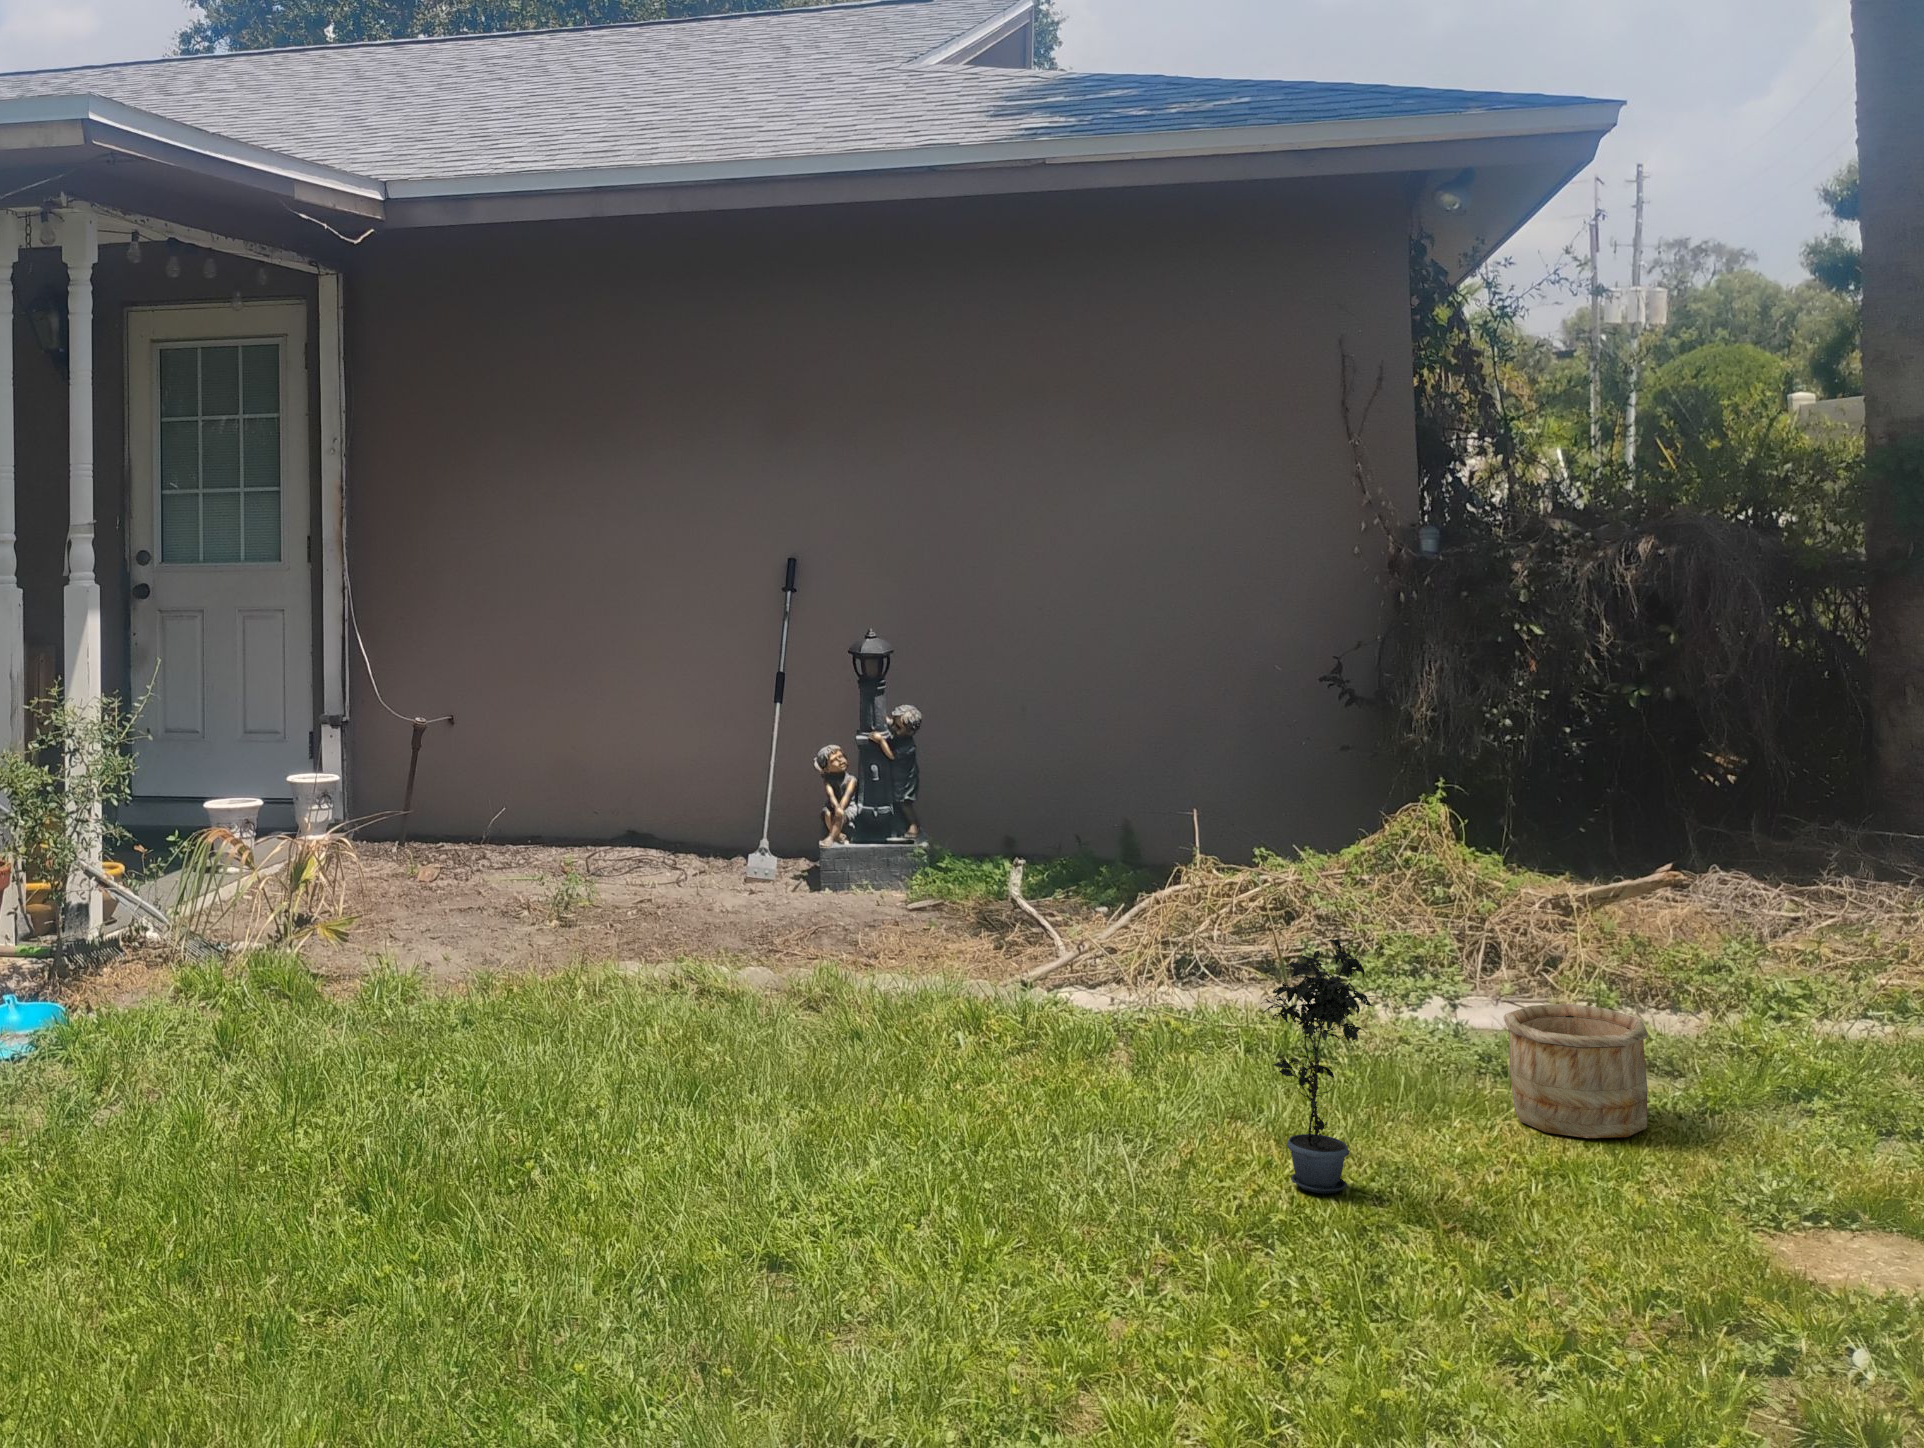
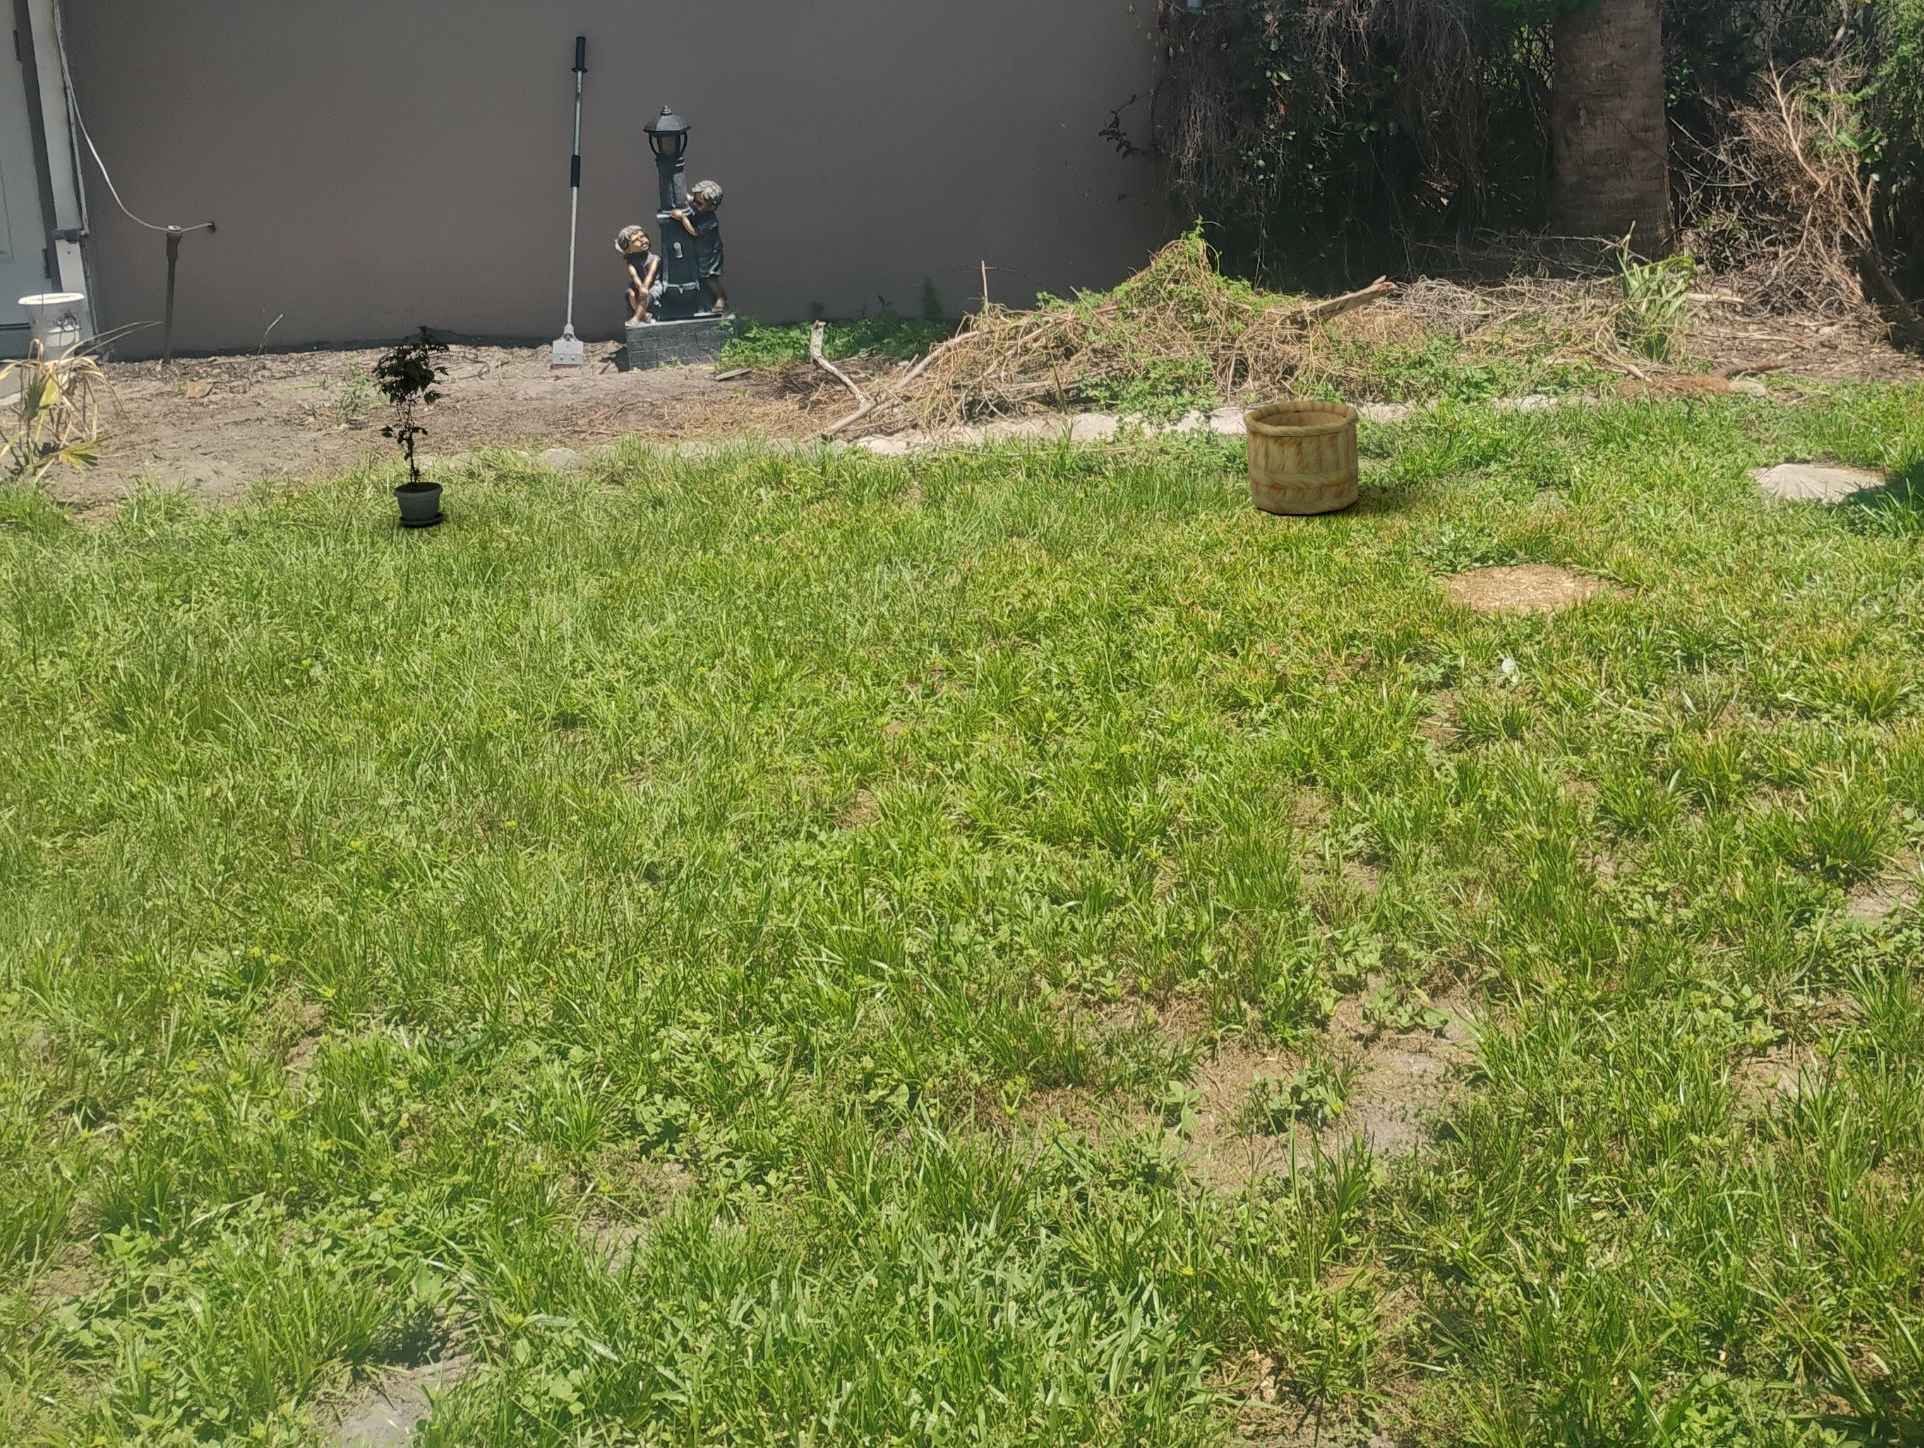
potted plant: present [1261,939,1374,1194] -> present [366,325,451,526]

